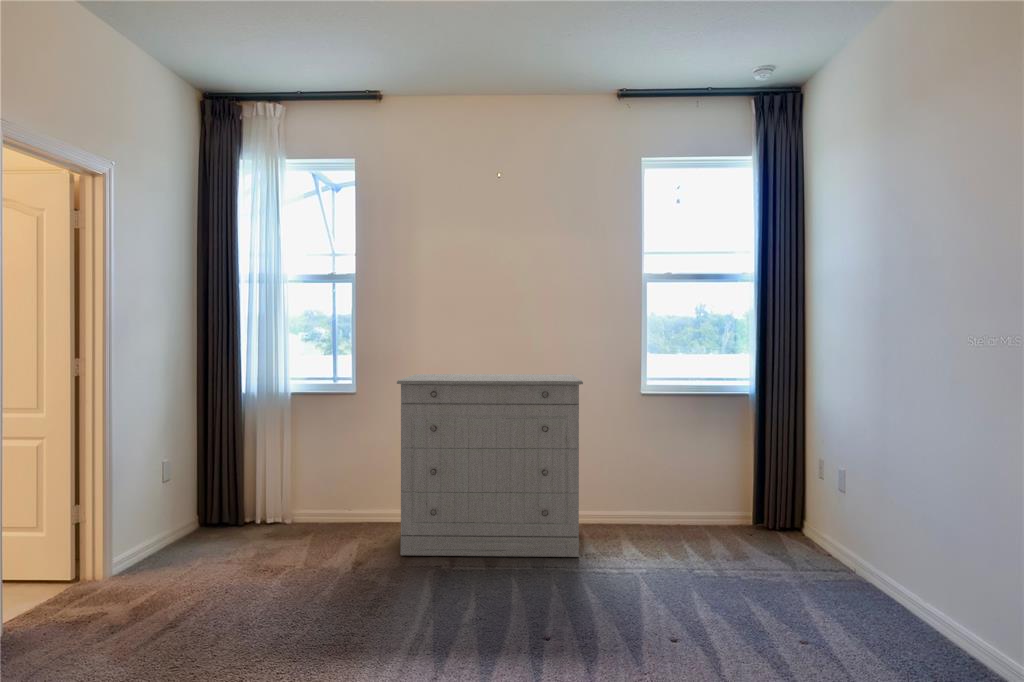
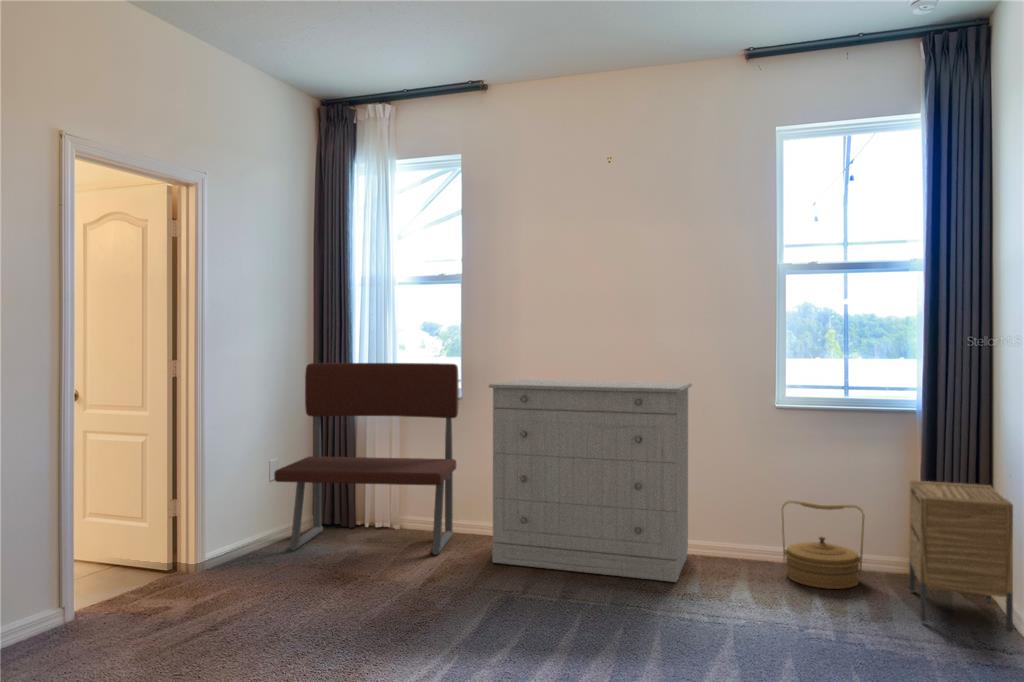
bench: none [150,360,355,566] -> present [274,363,459,555]
nightstand: none [756,451,860,577] -> present [909,480,1013,634]
woven basket: none [654,473,720,547] -> present [782,501,865,589]

